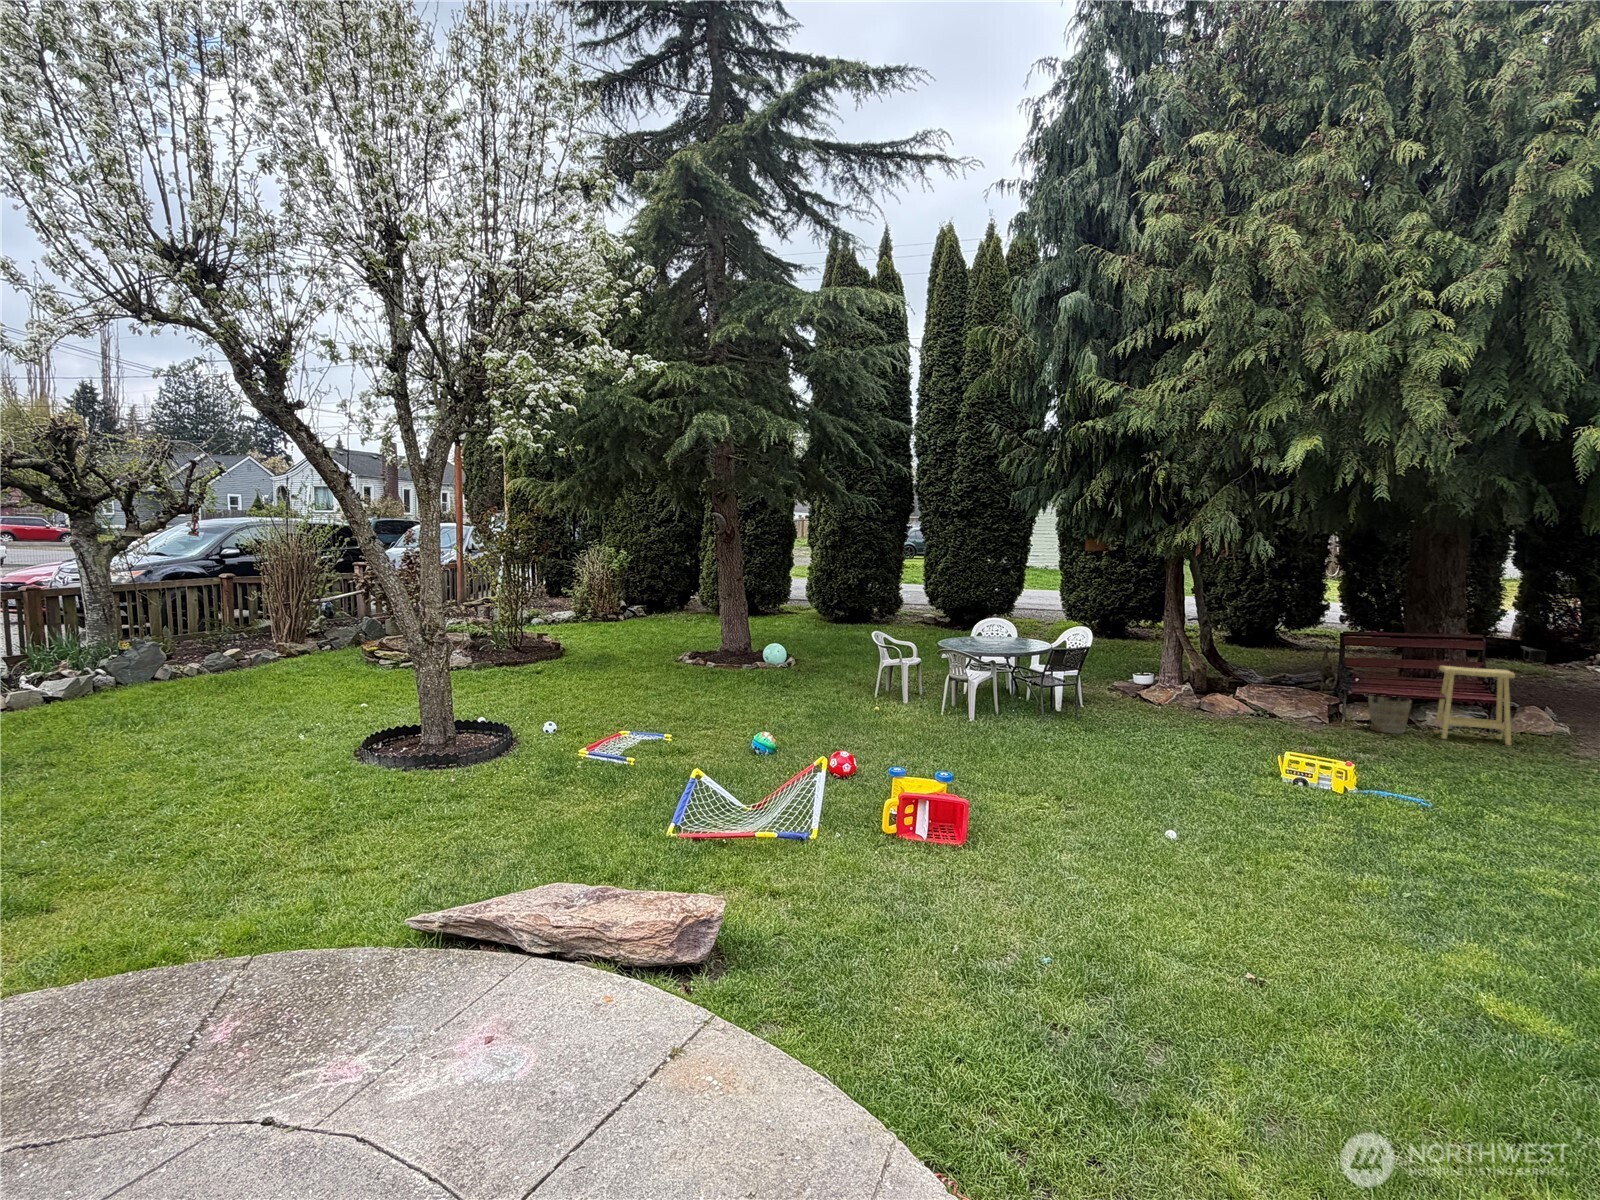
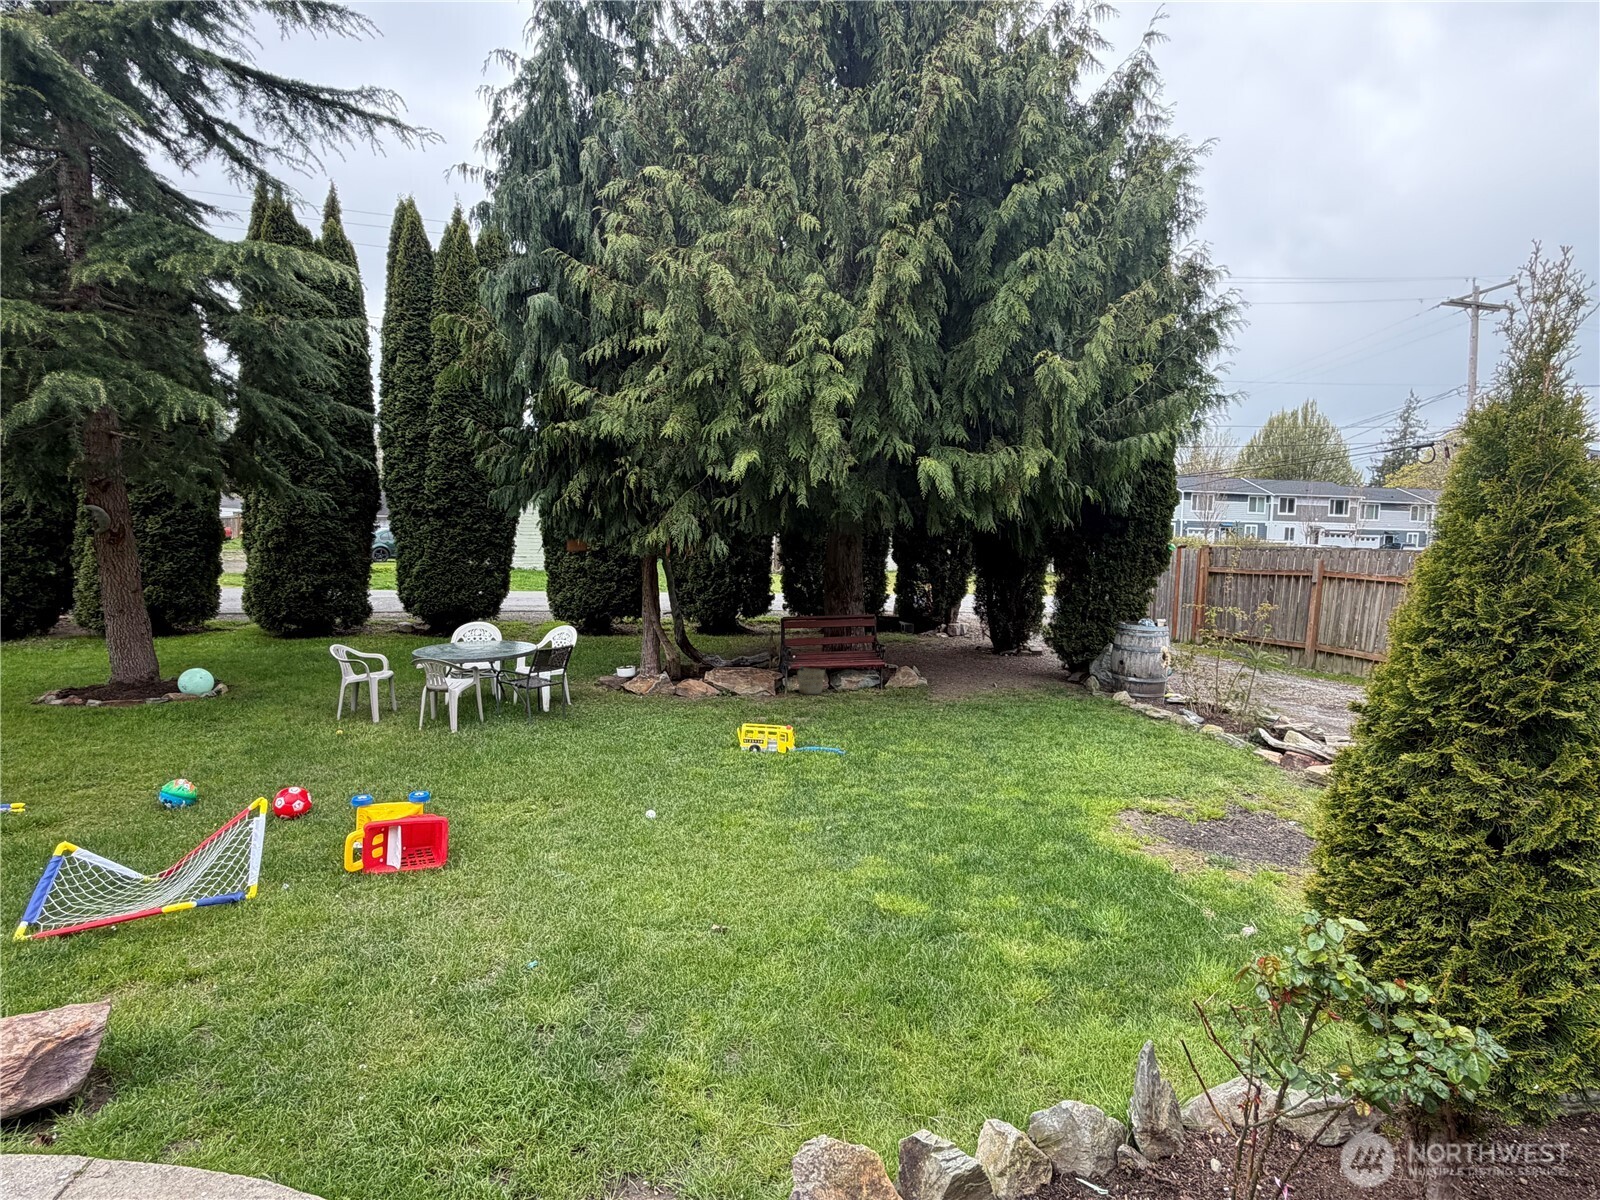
stool: present [1434,666,1515,746] -> none [840,637,887,694]

